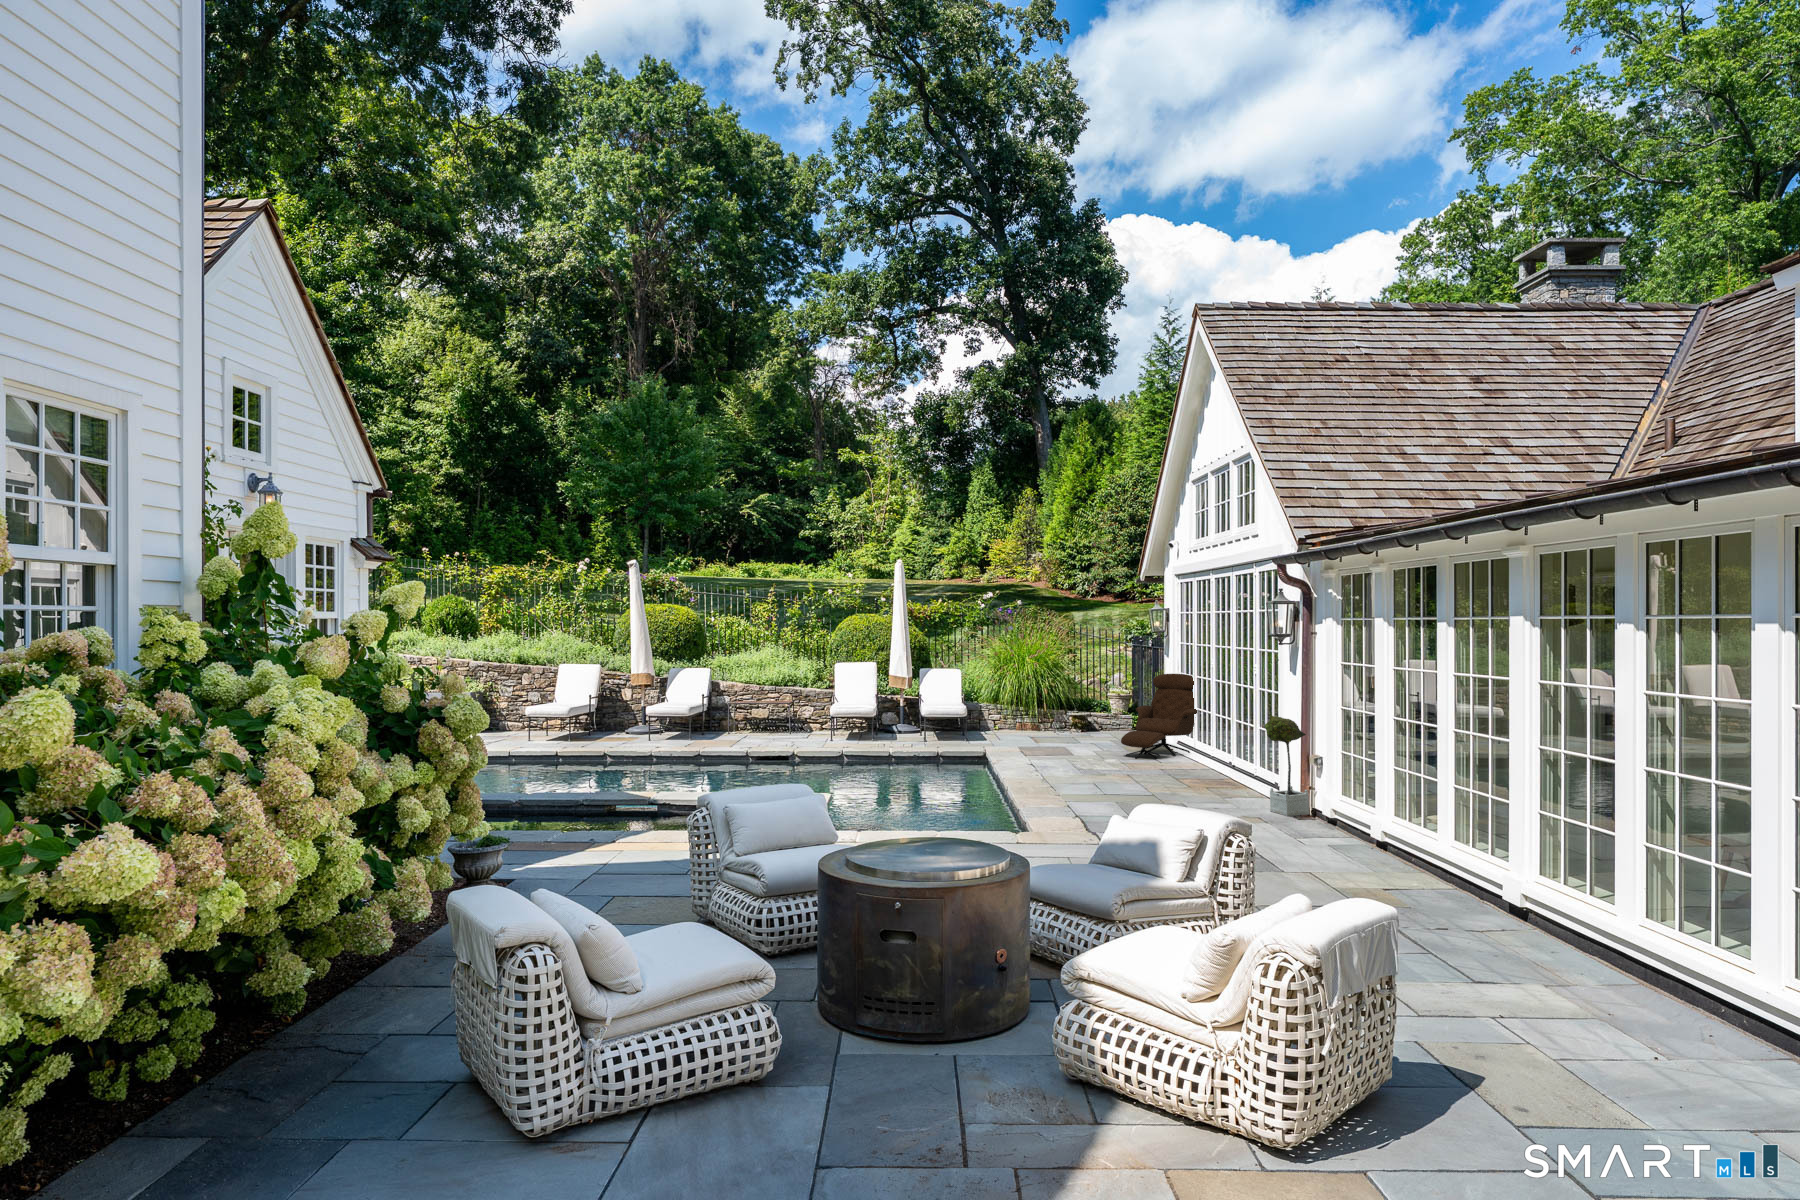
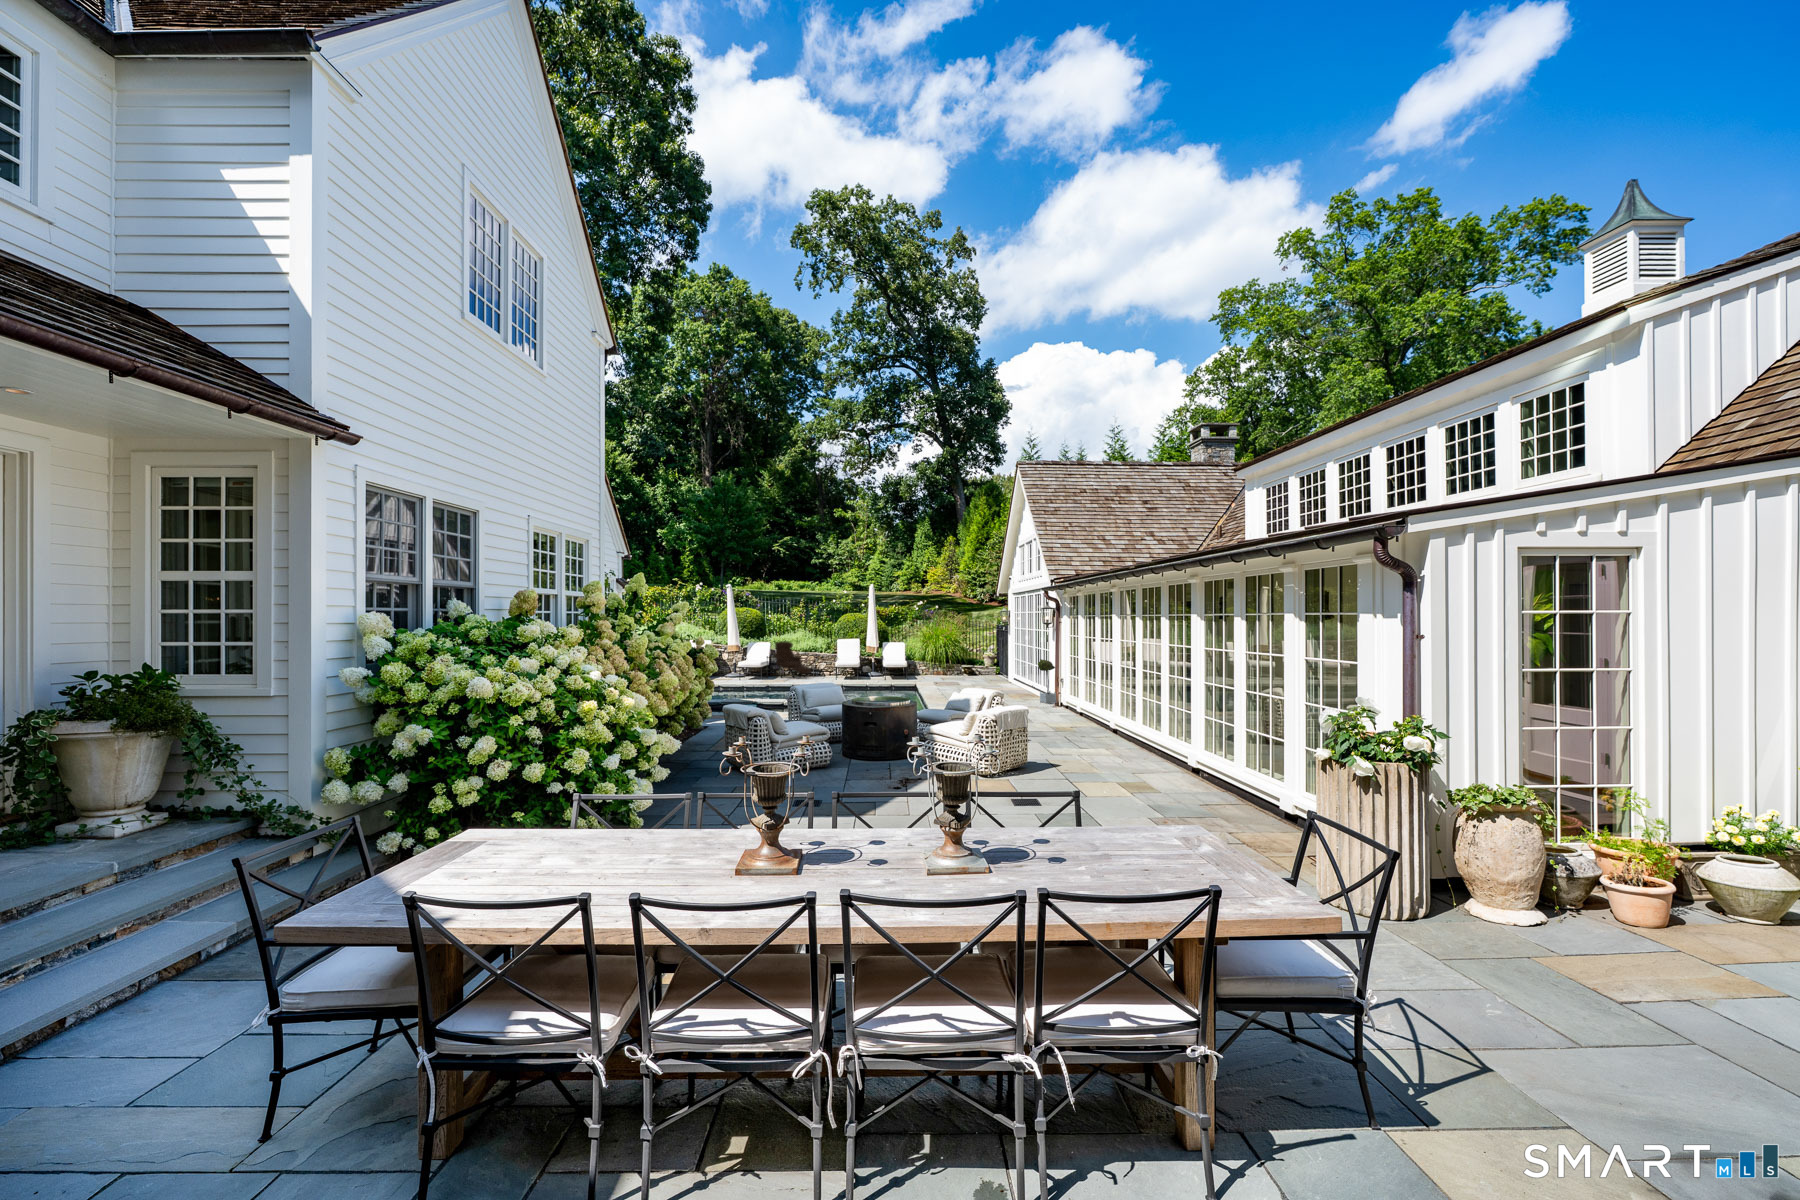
lounge chair: present [1121,674,1197,759] -> present [775,641,811,677]

